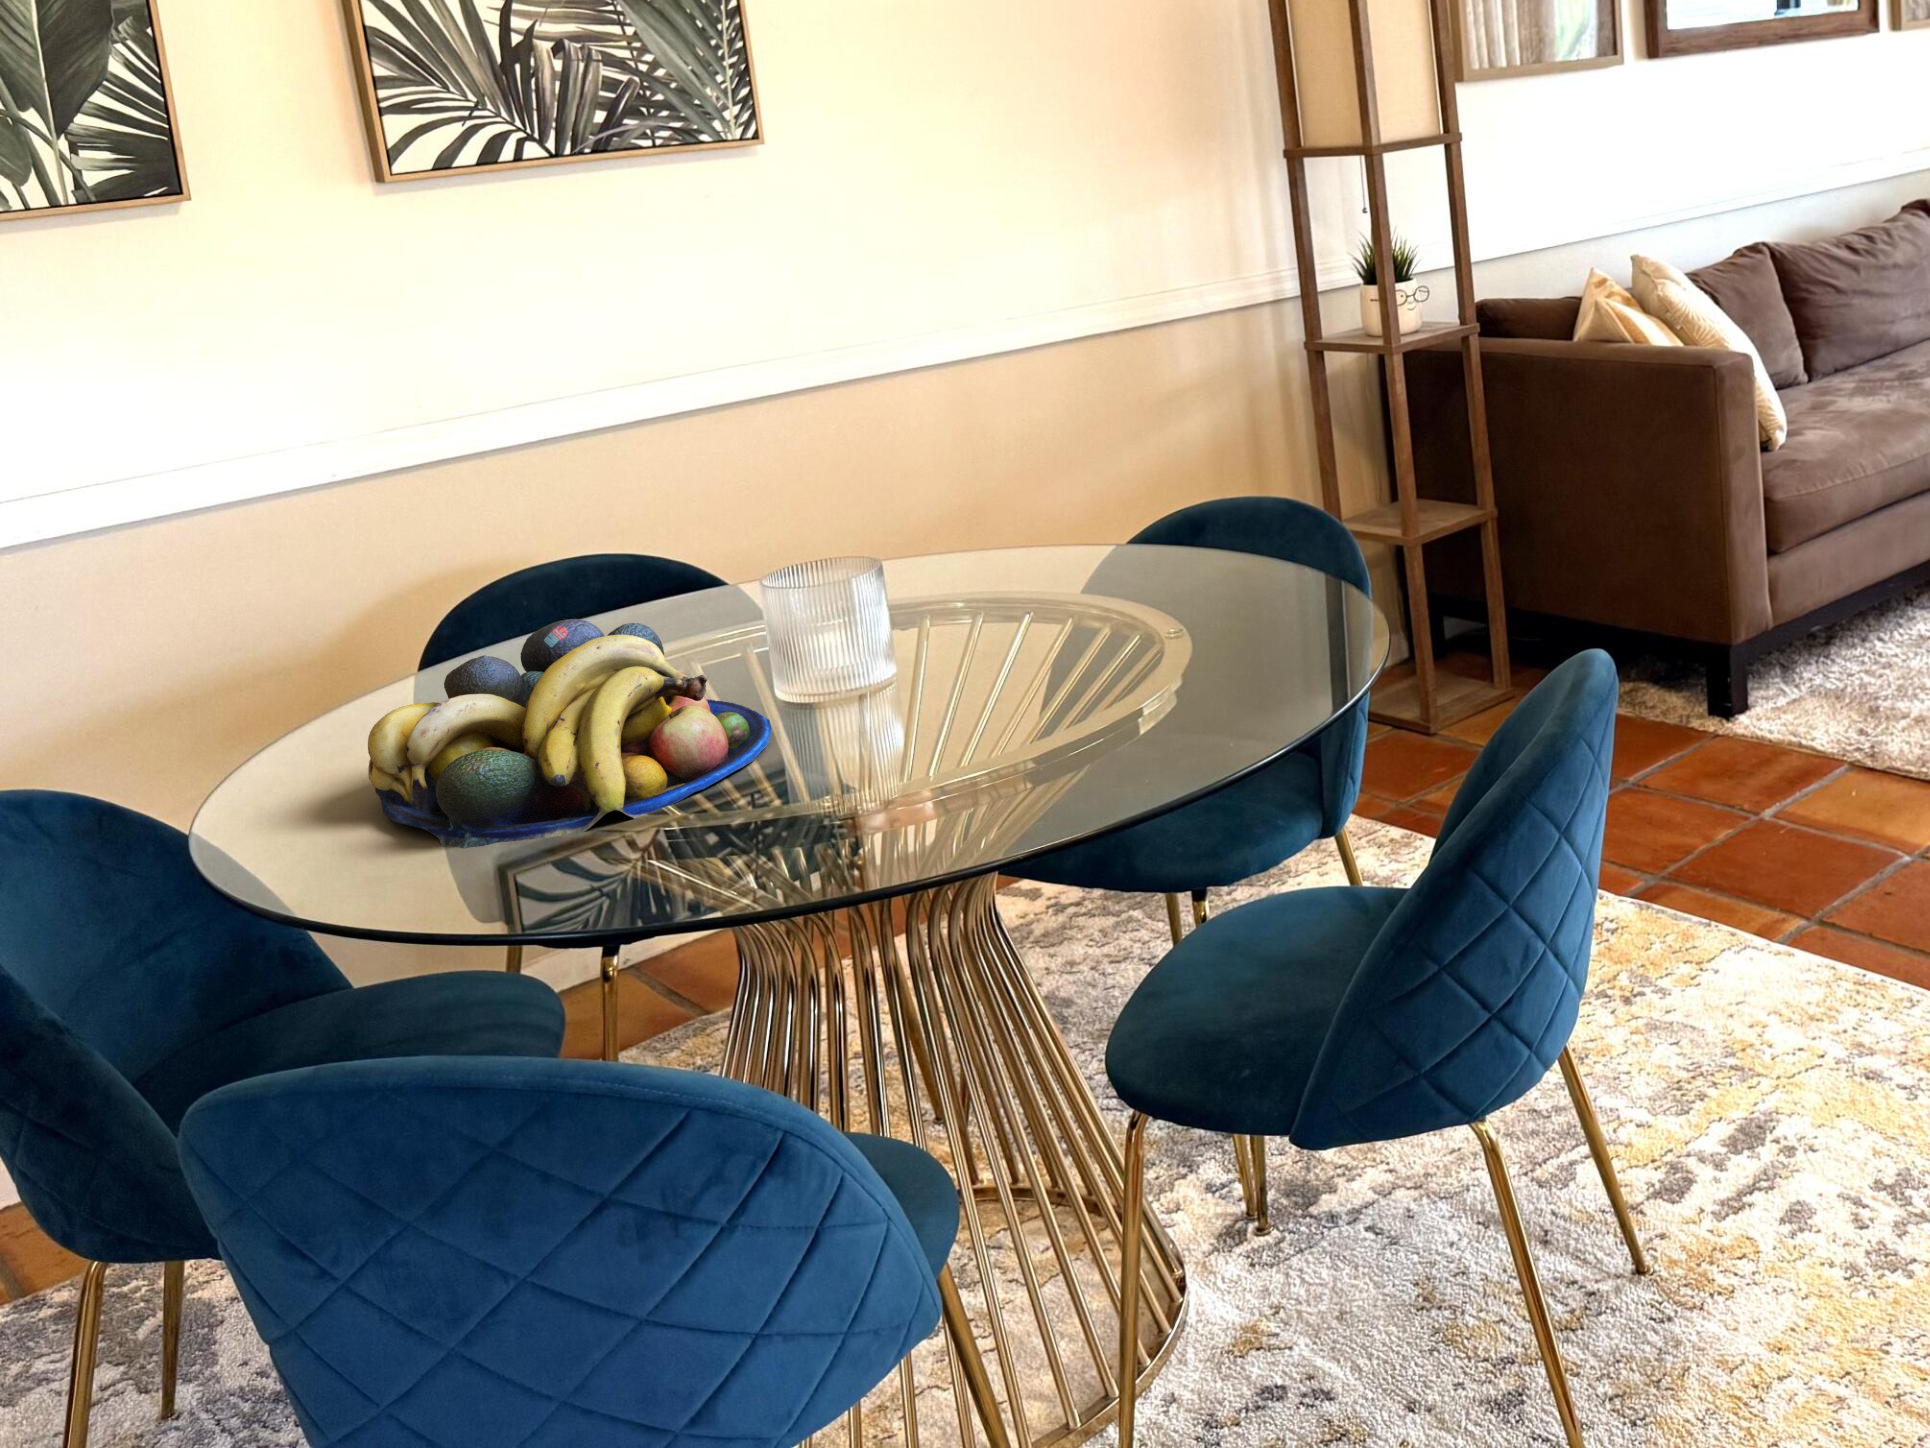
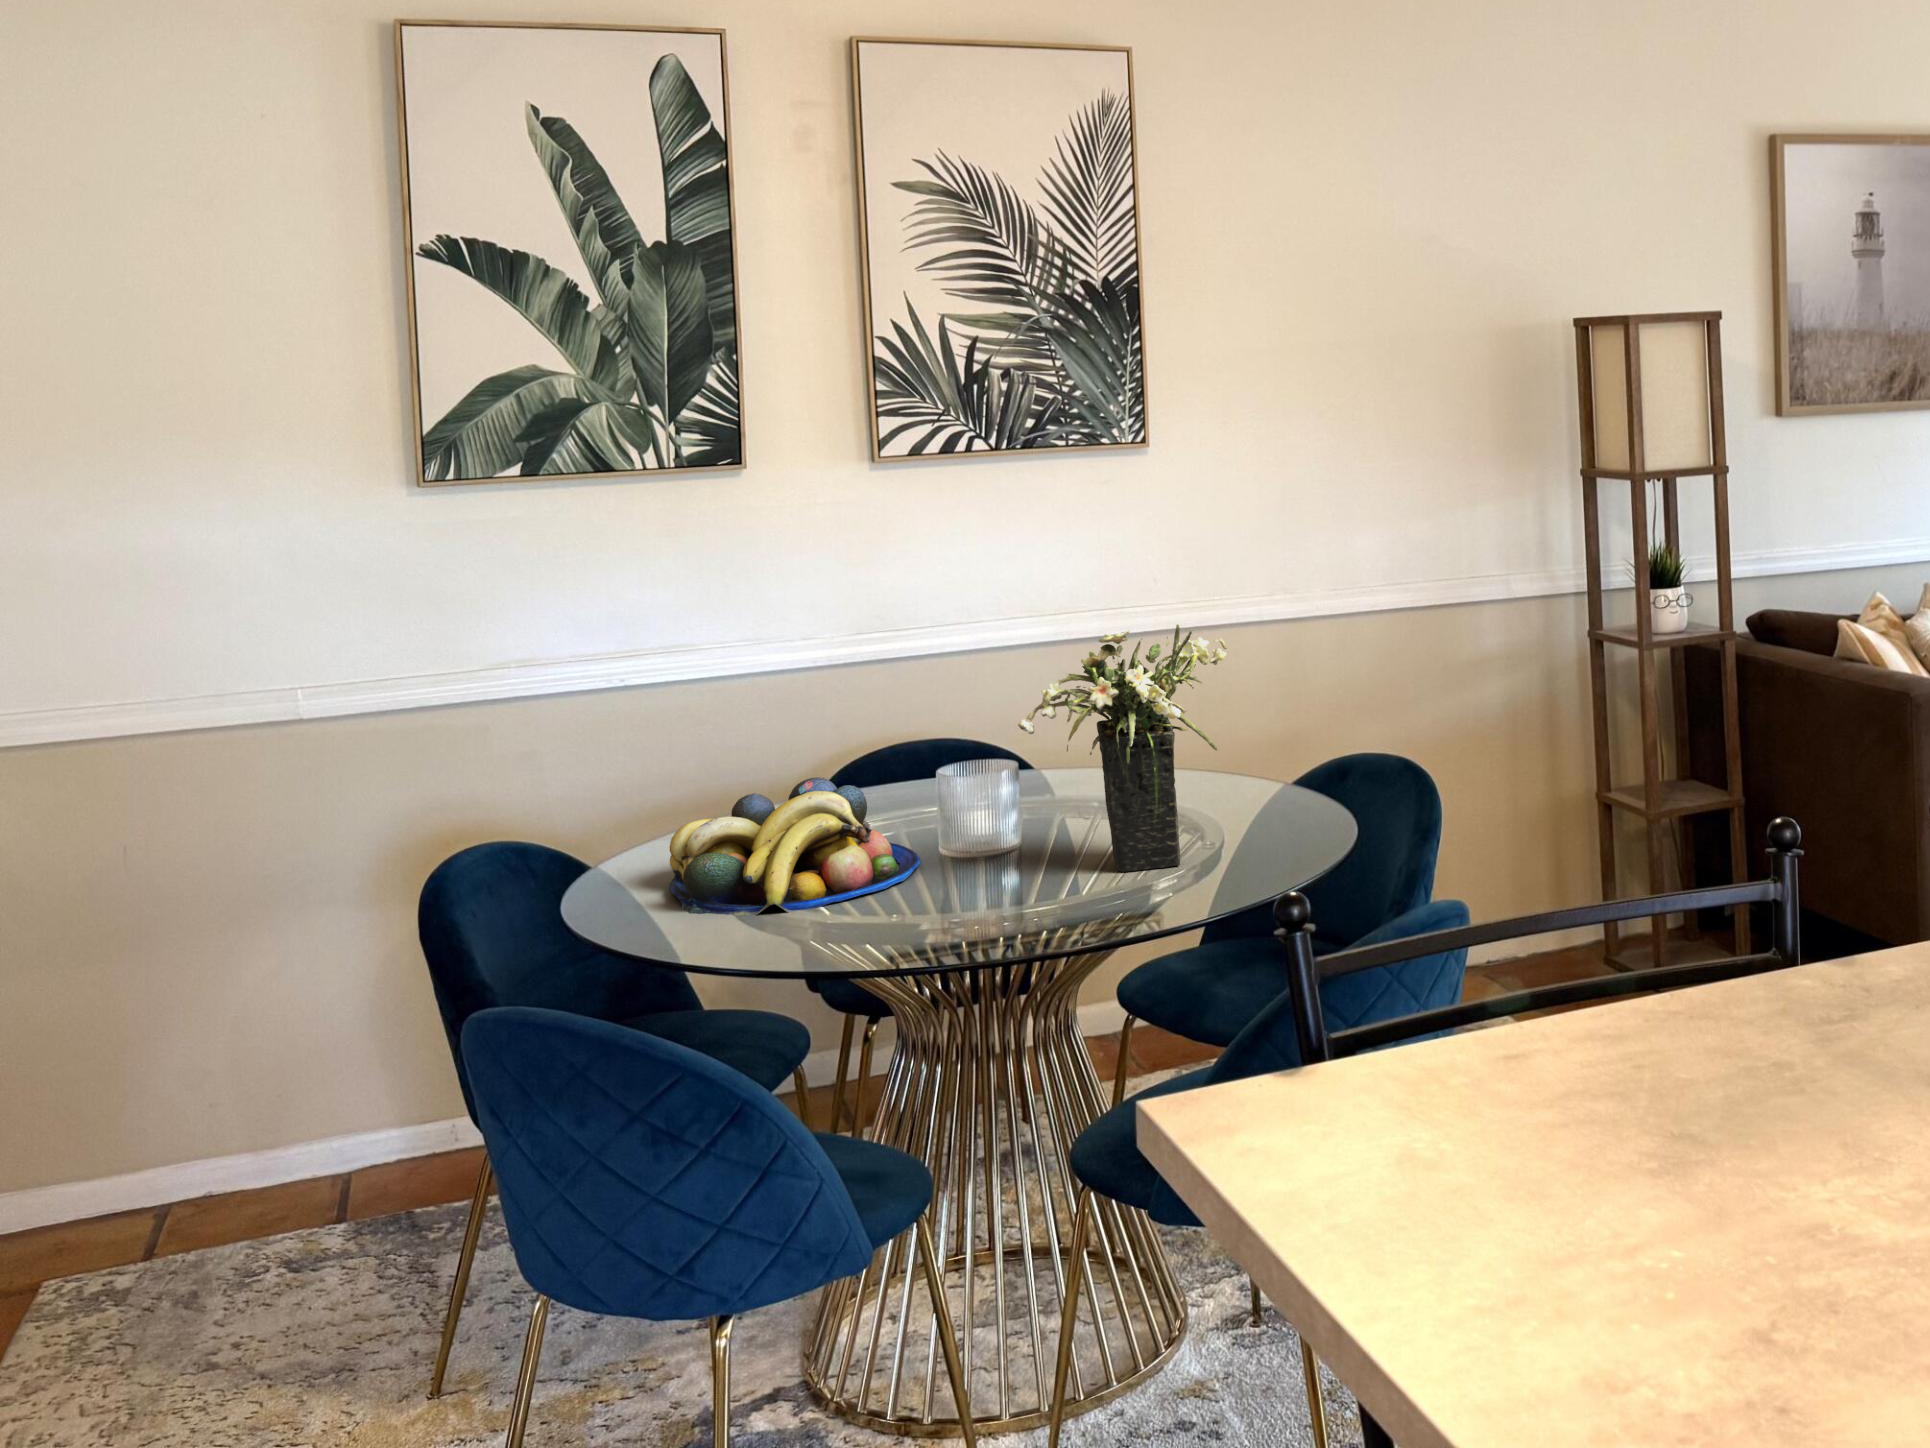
flower arrangement: none [917,332,1204,682] -> present [1018,625,1227,872]

